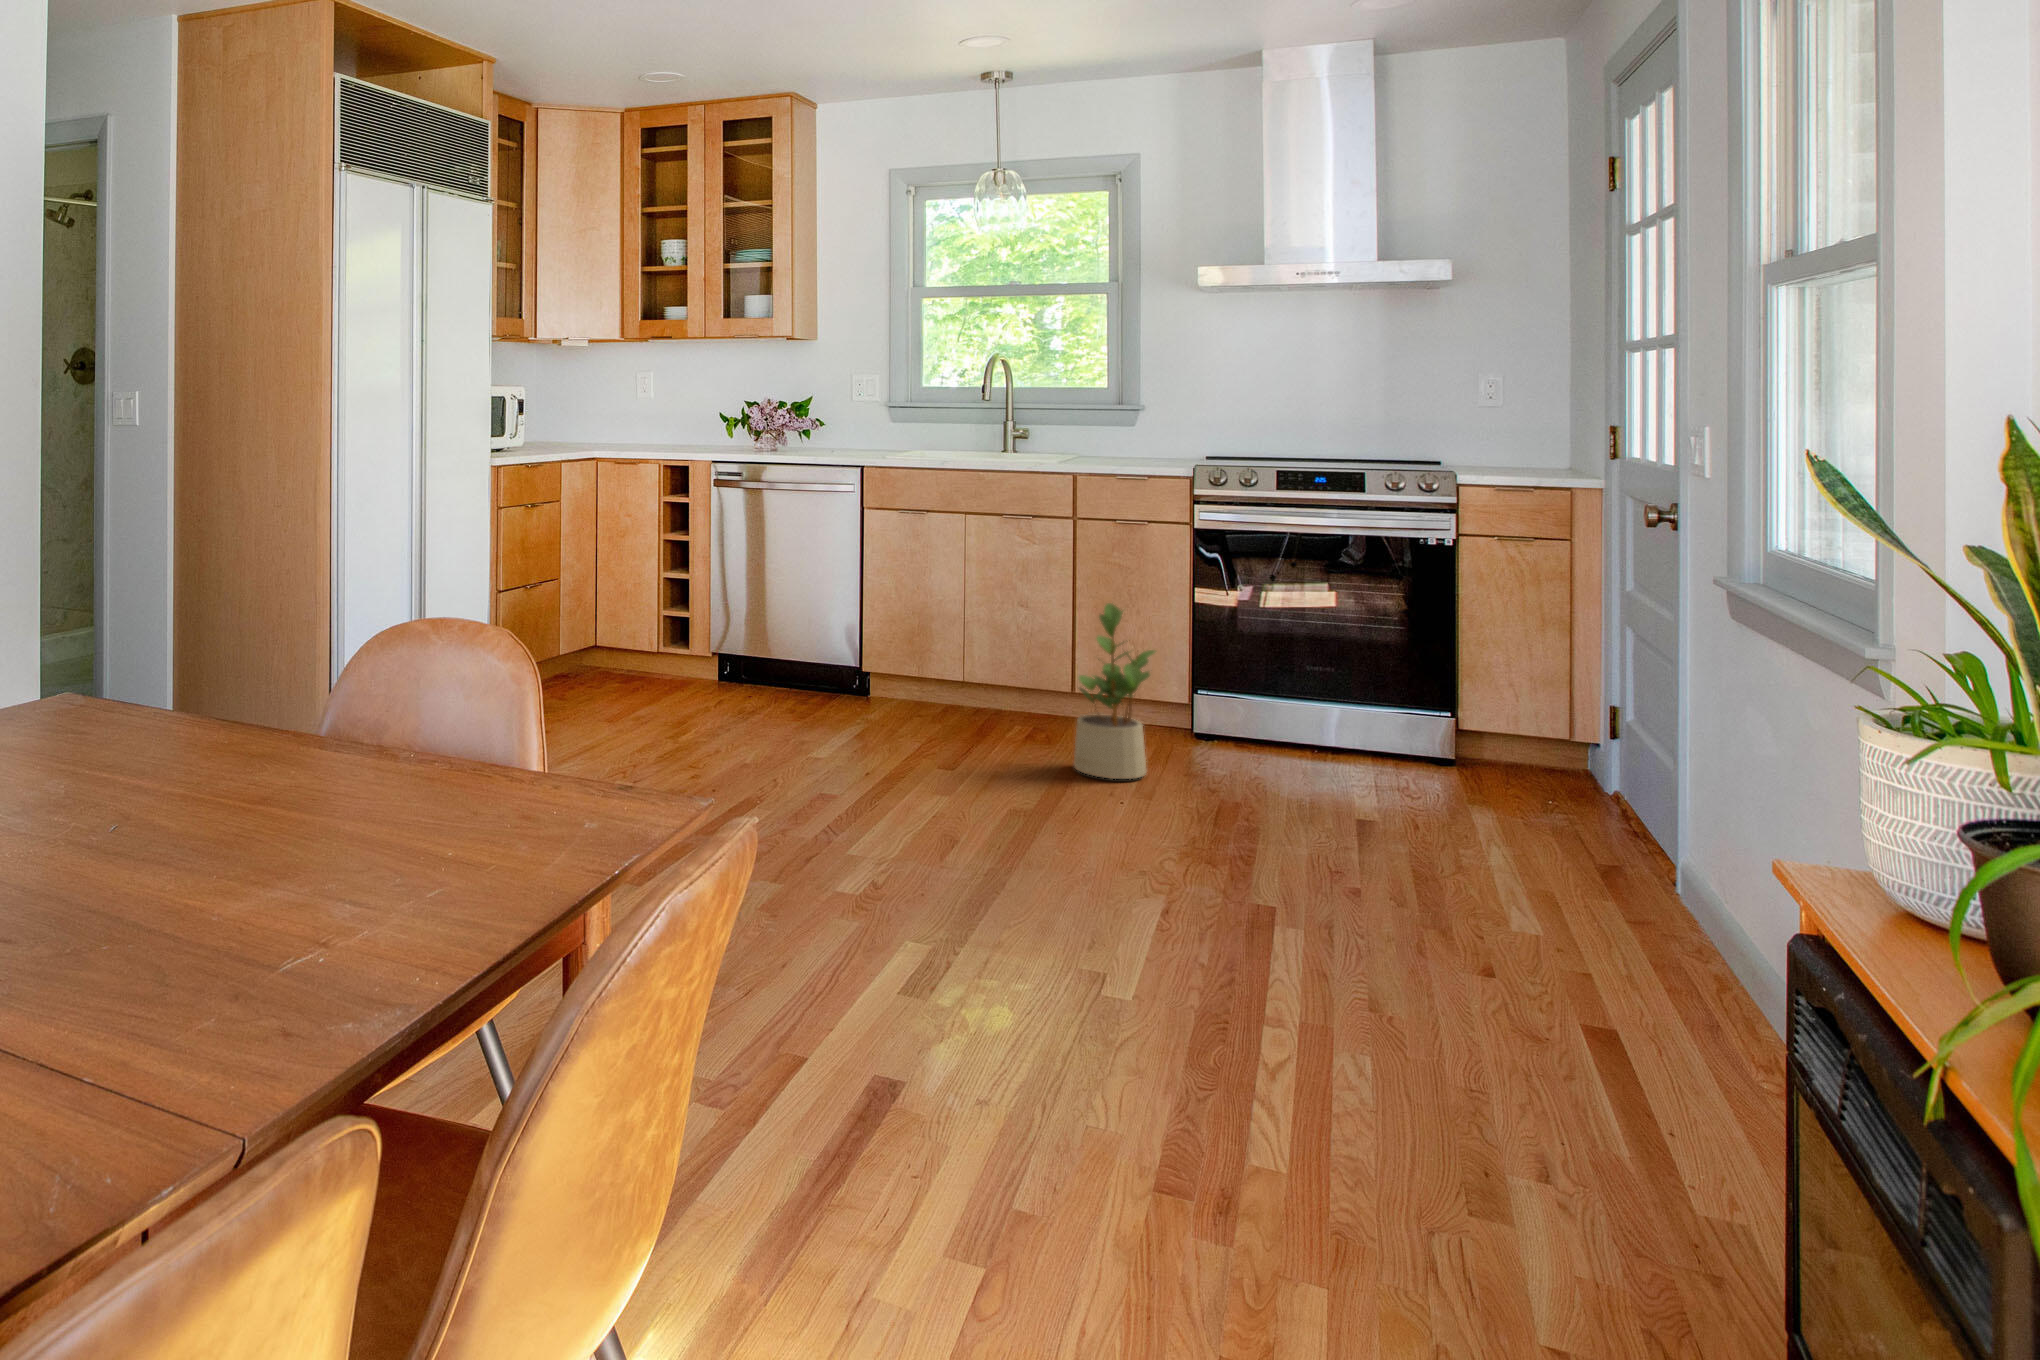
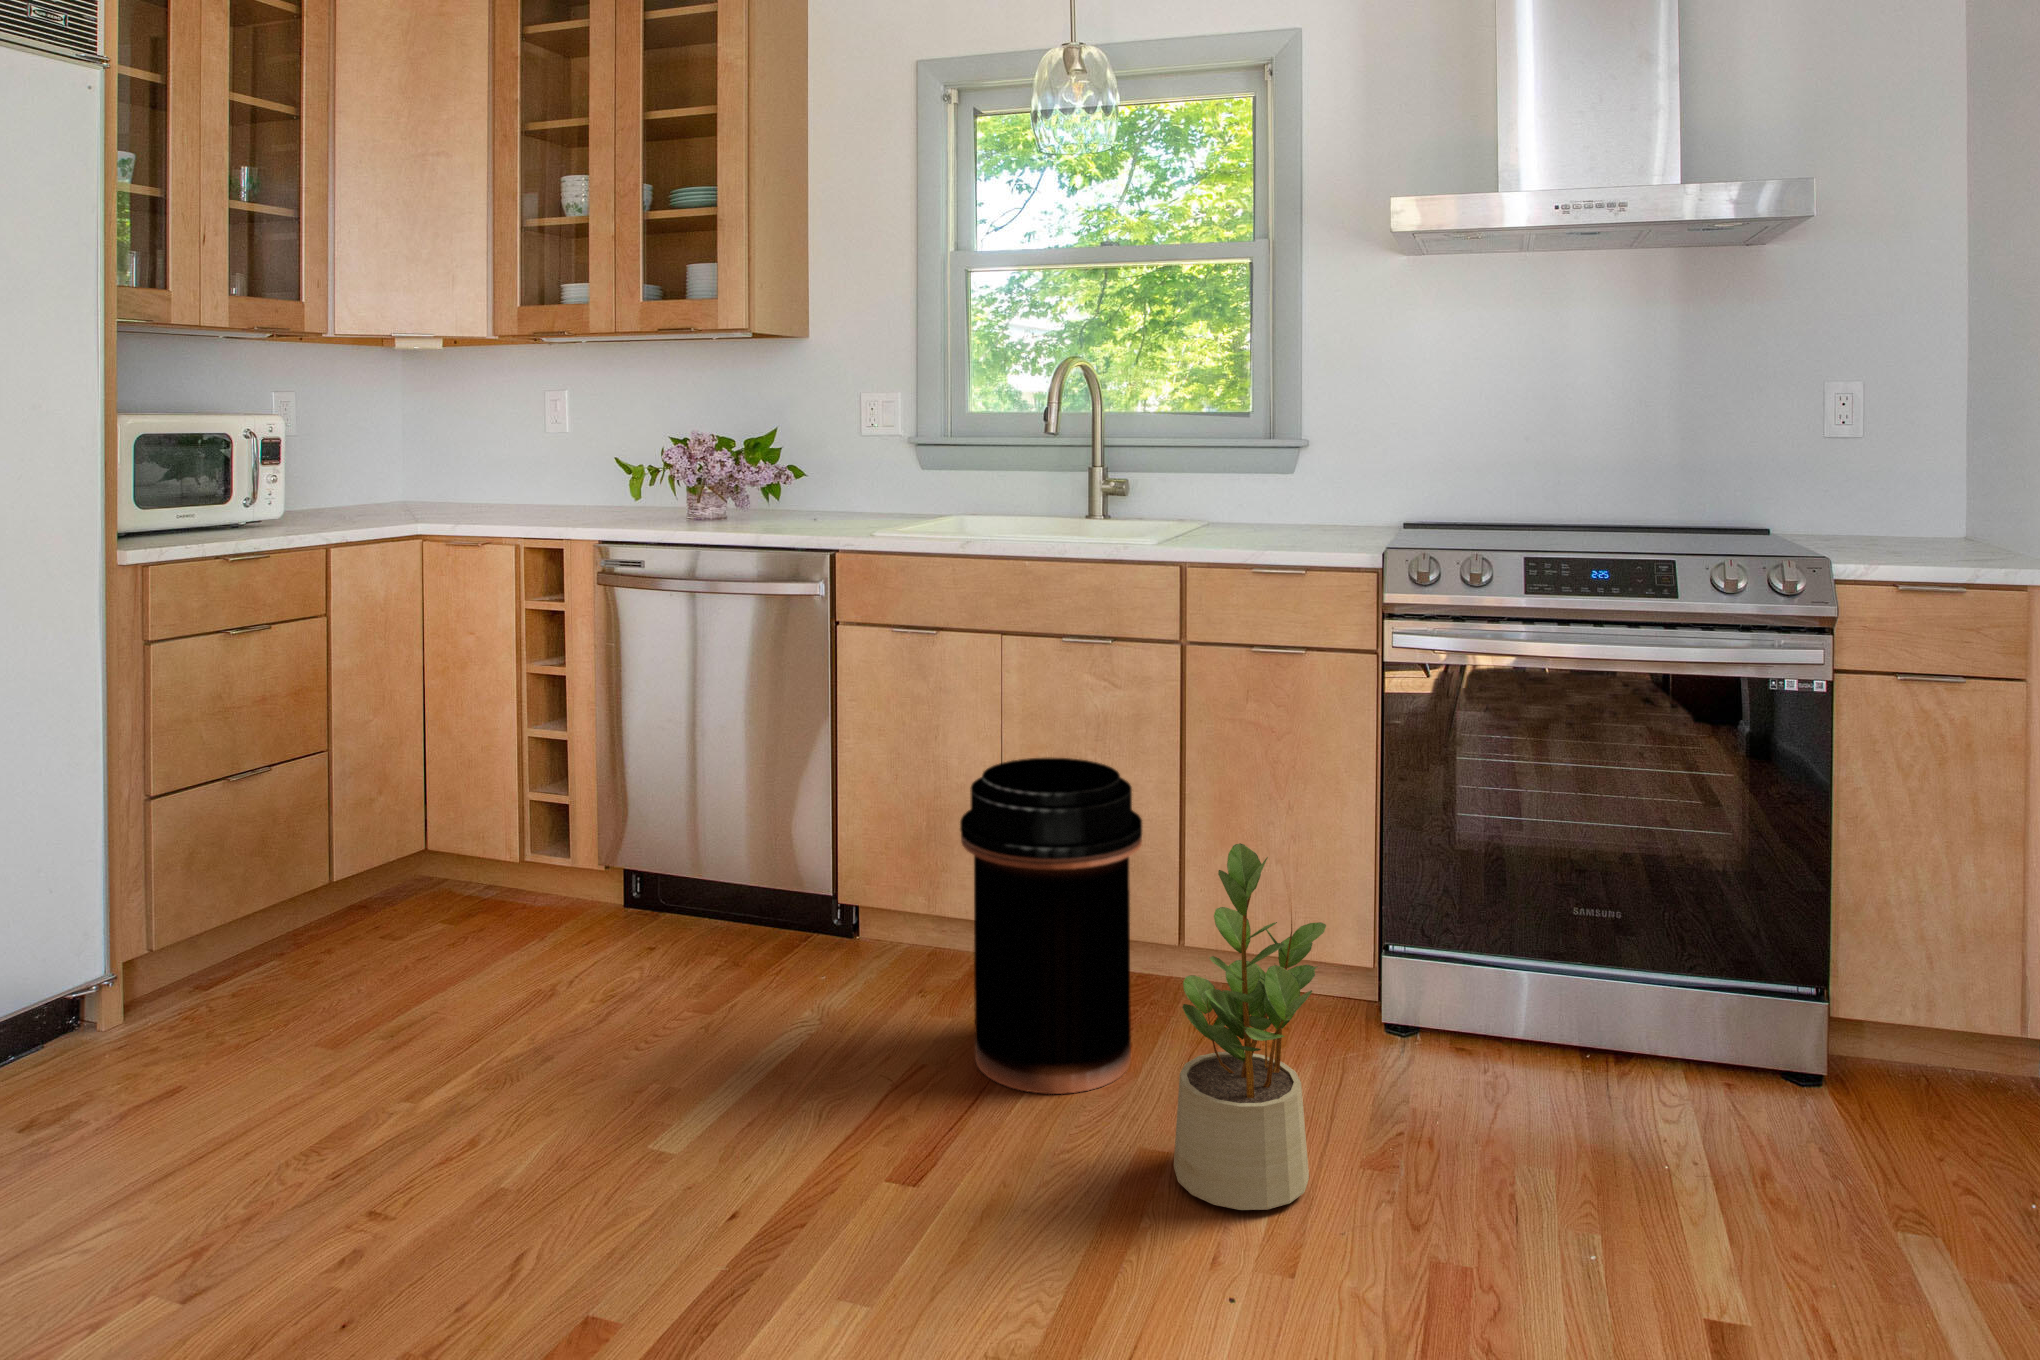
trash can: none [947,577,1051,746] -> present [960,758,1142,1094]

